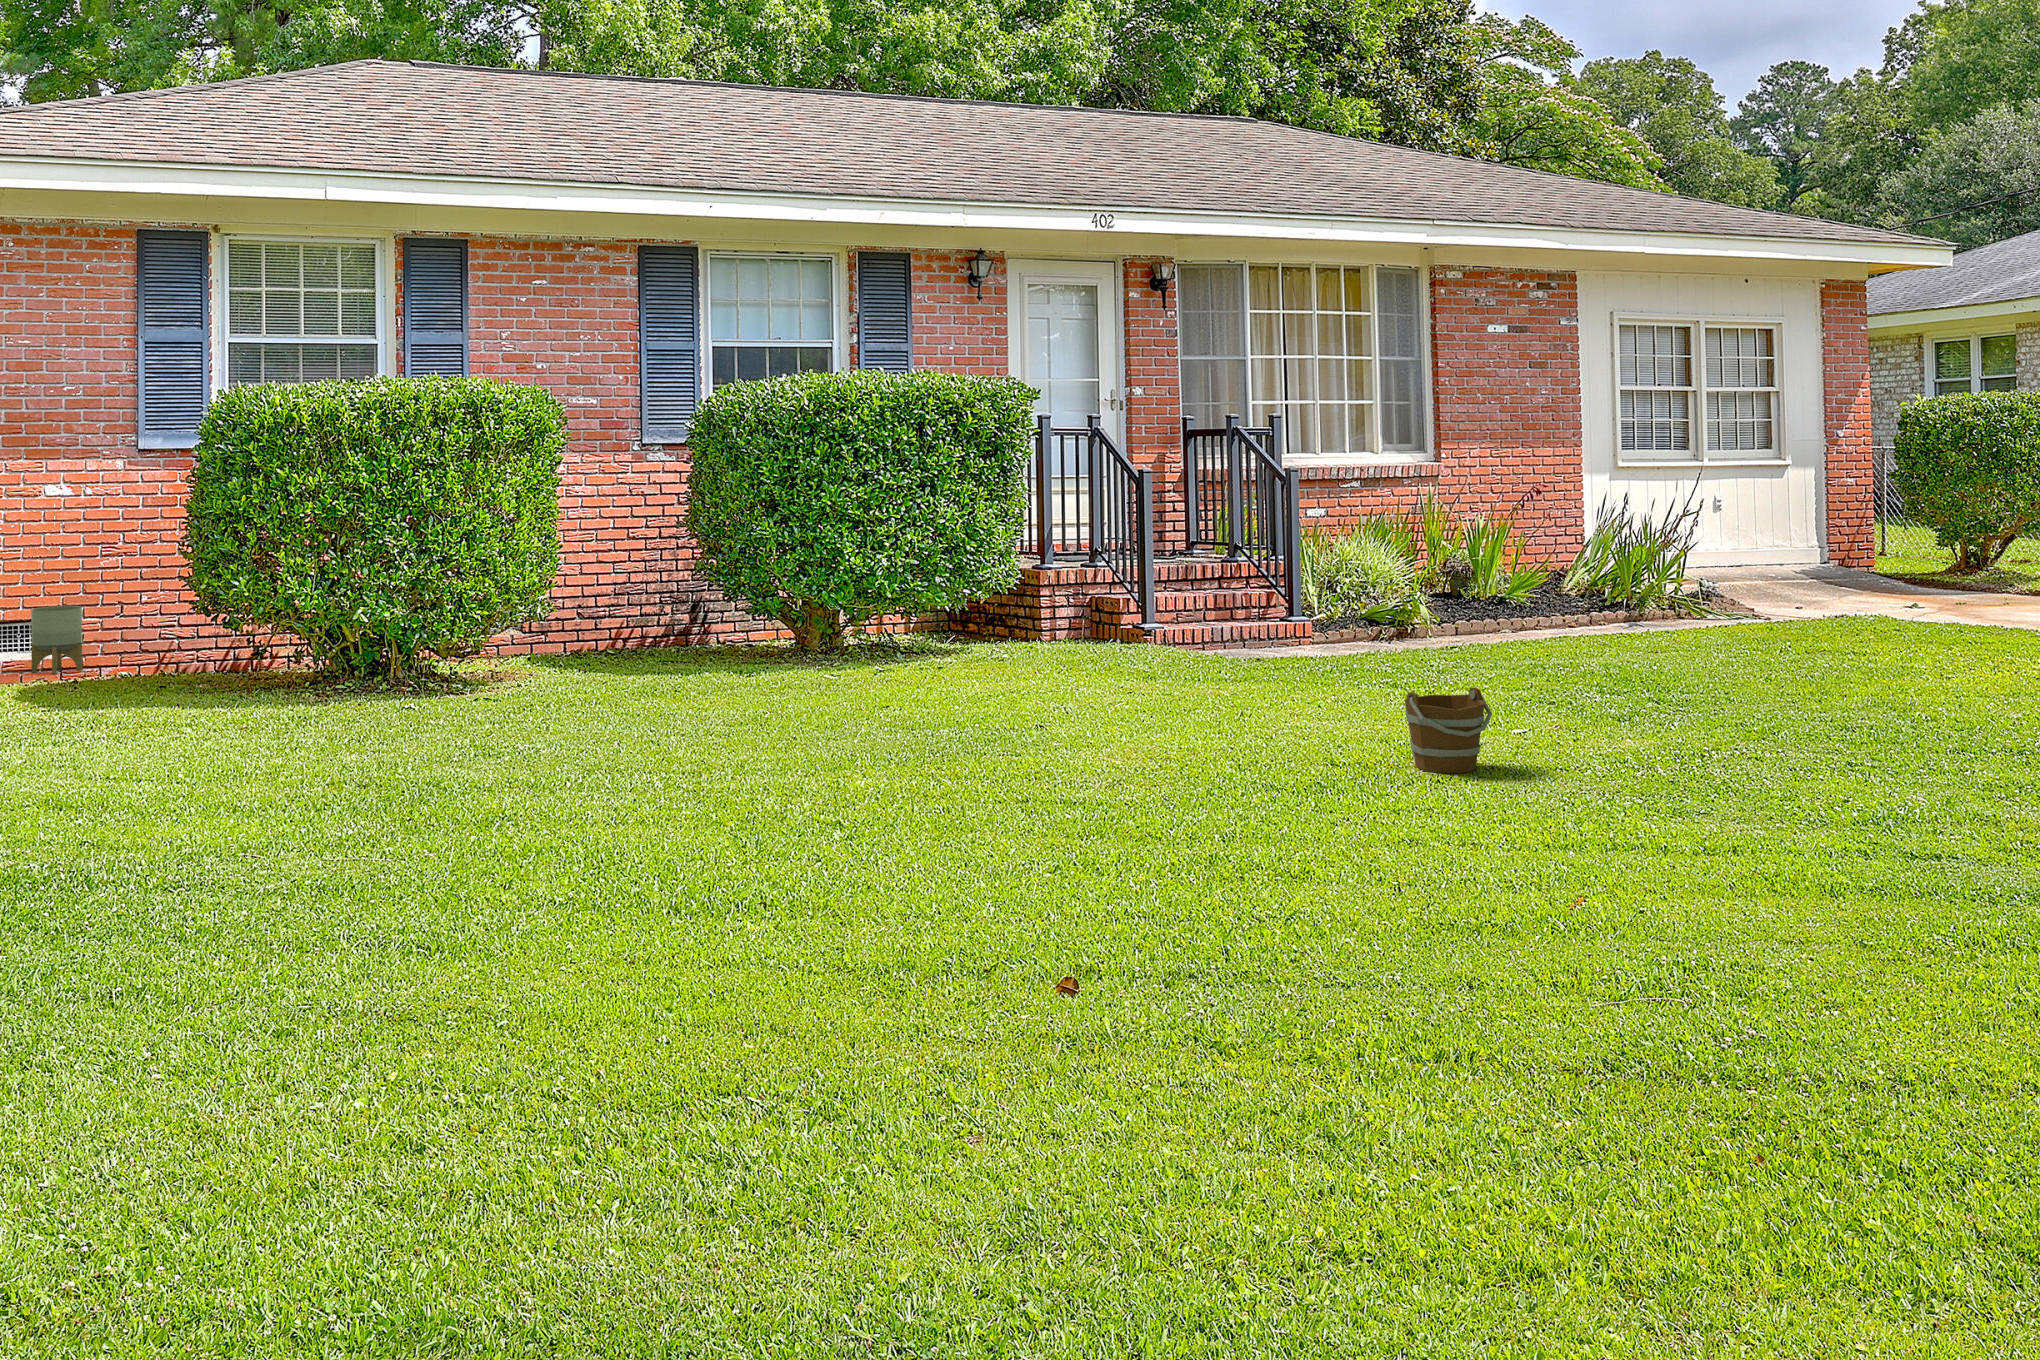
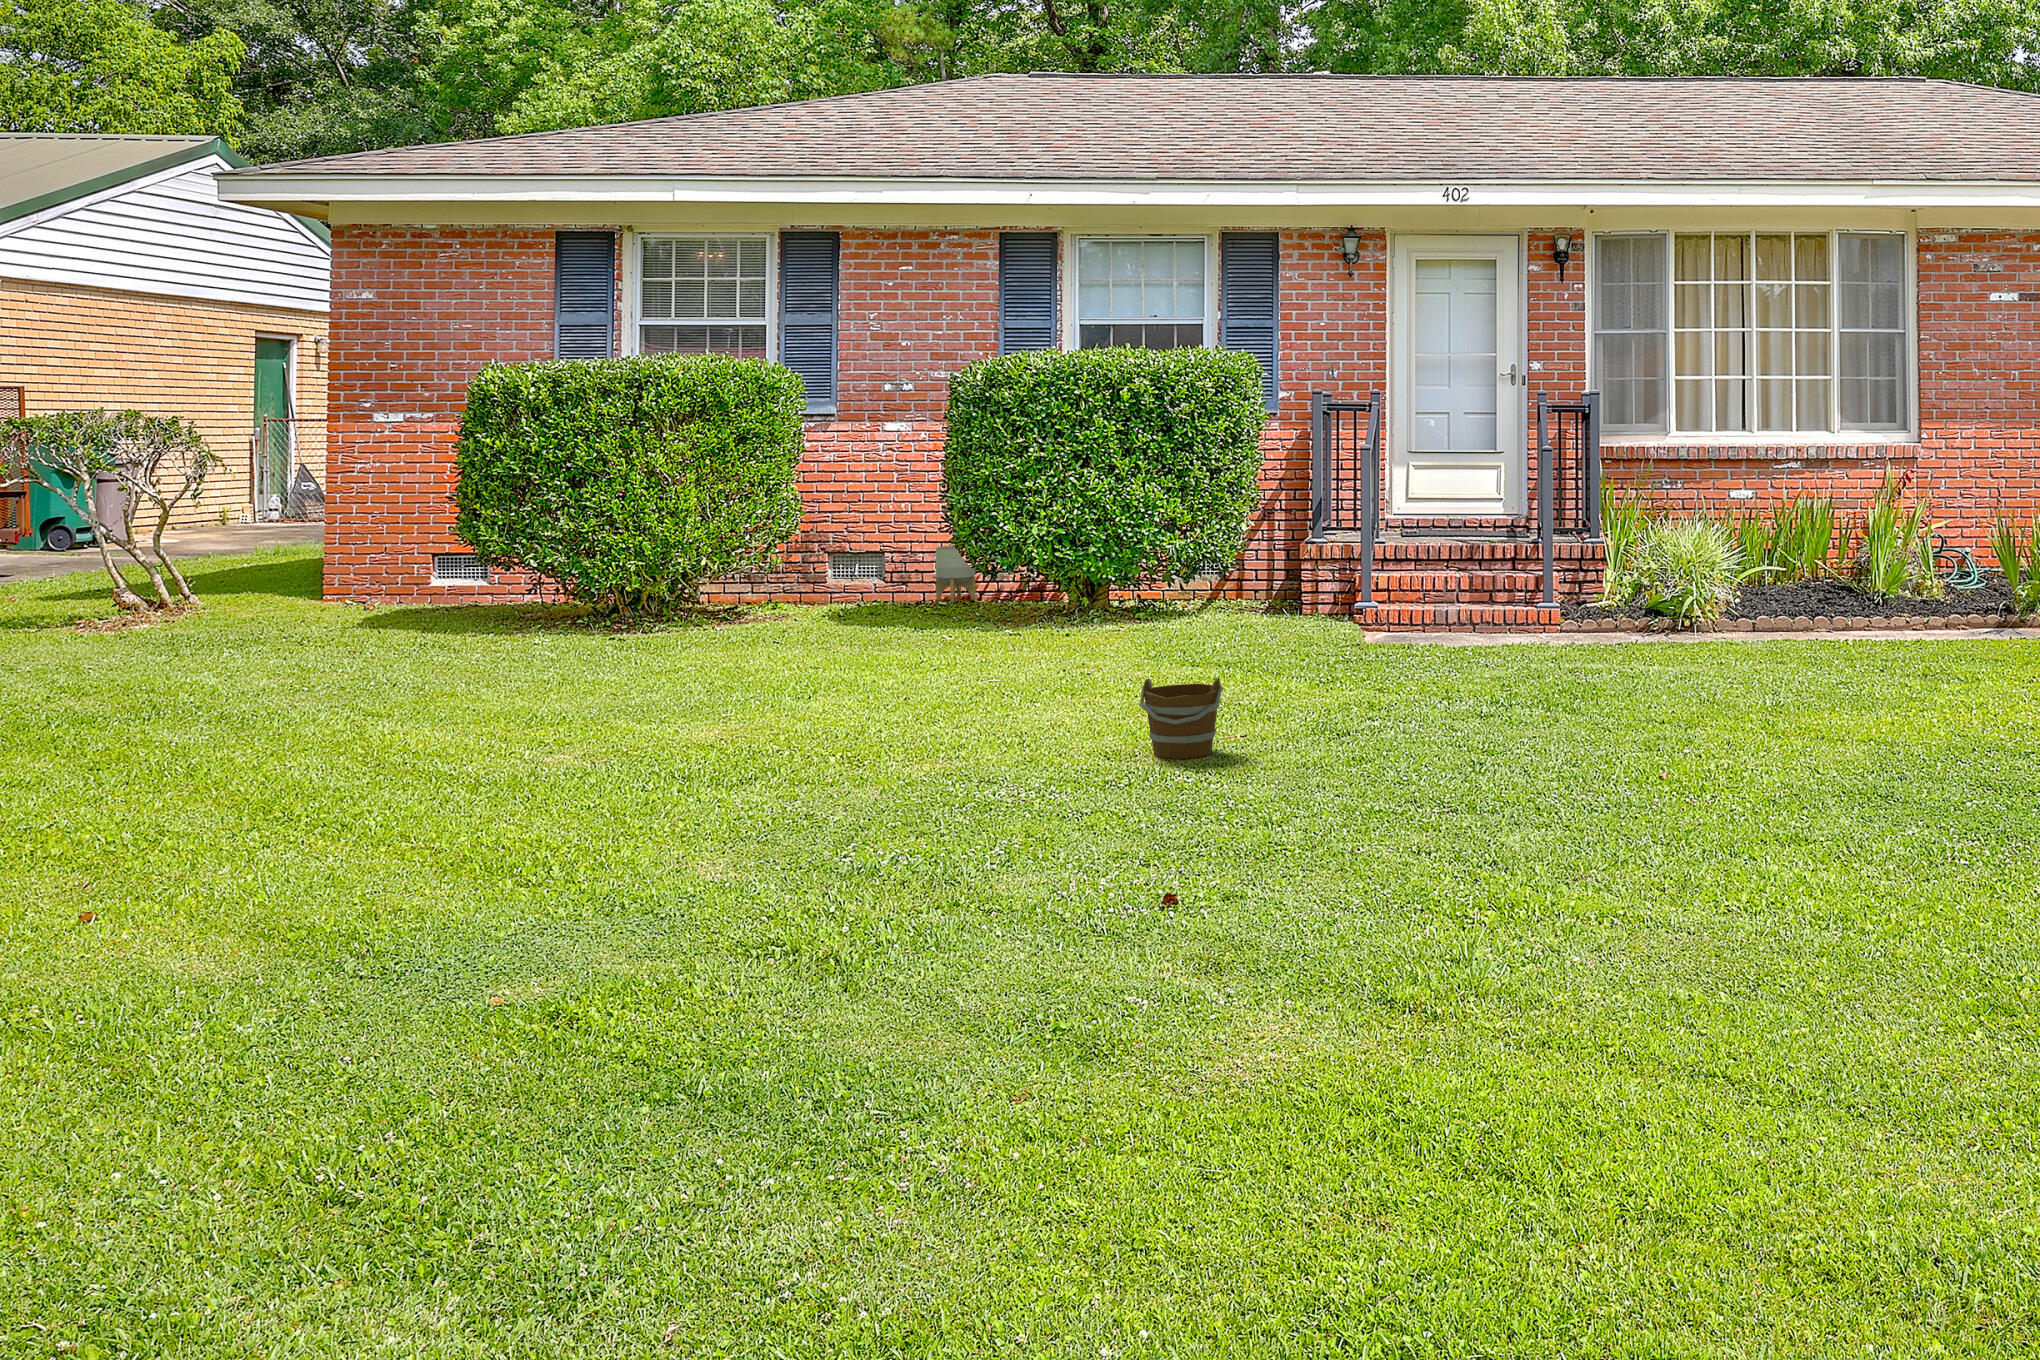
planter: present [31,606,82,674] -> present [936,546,975,602]

